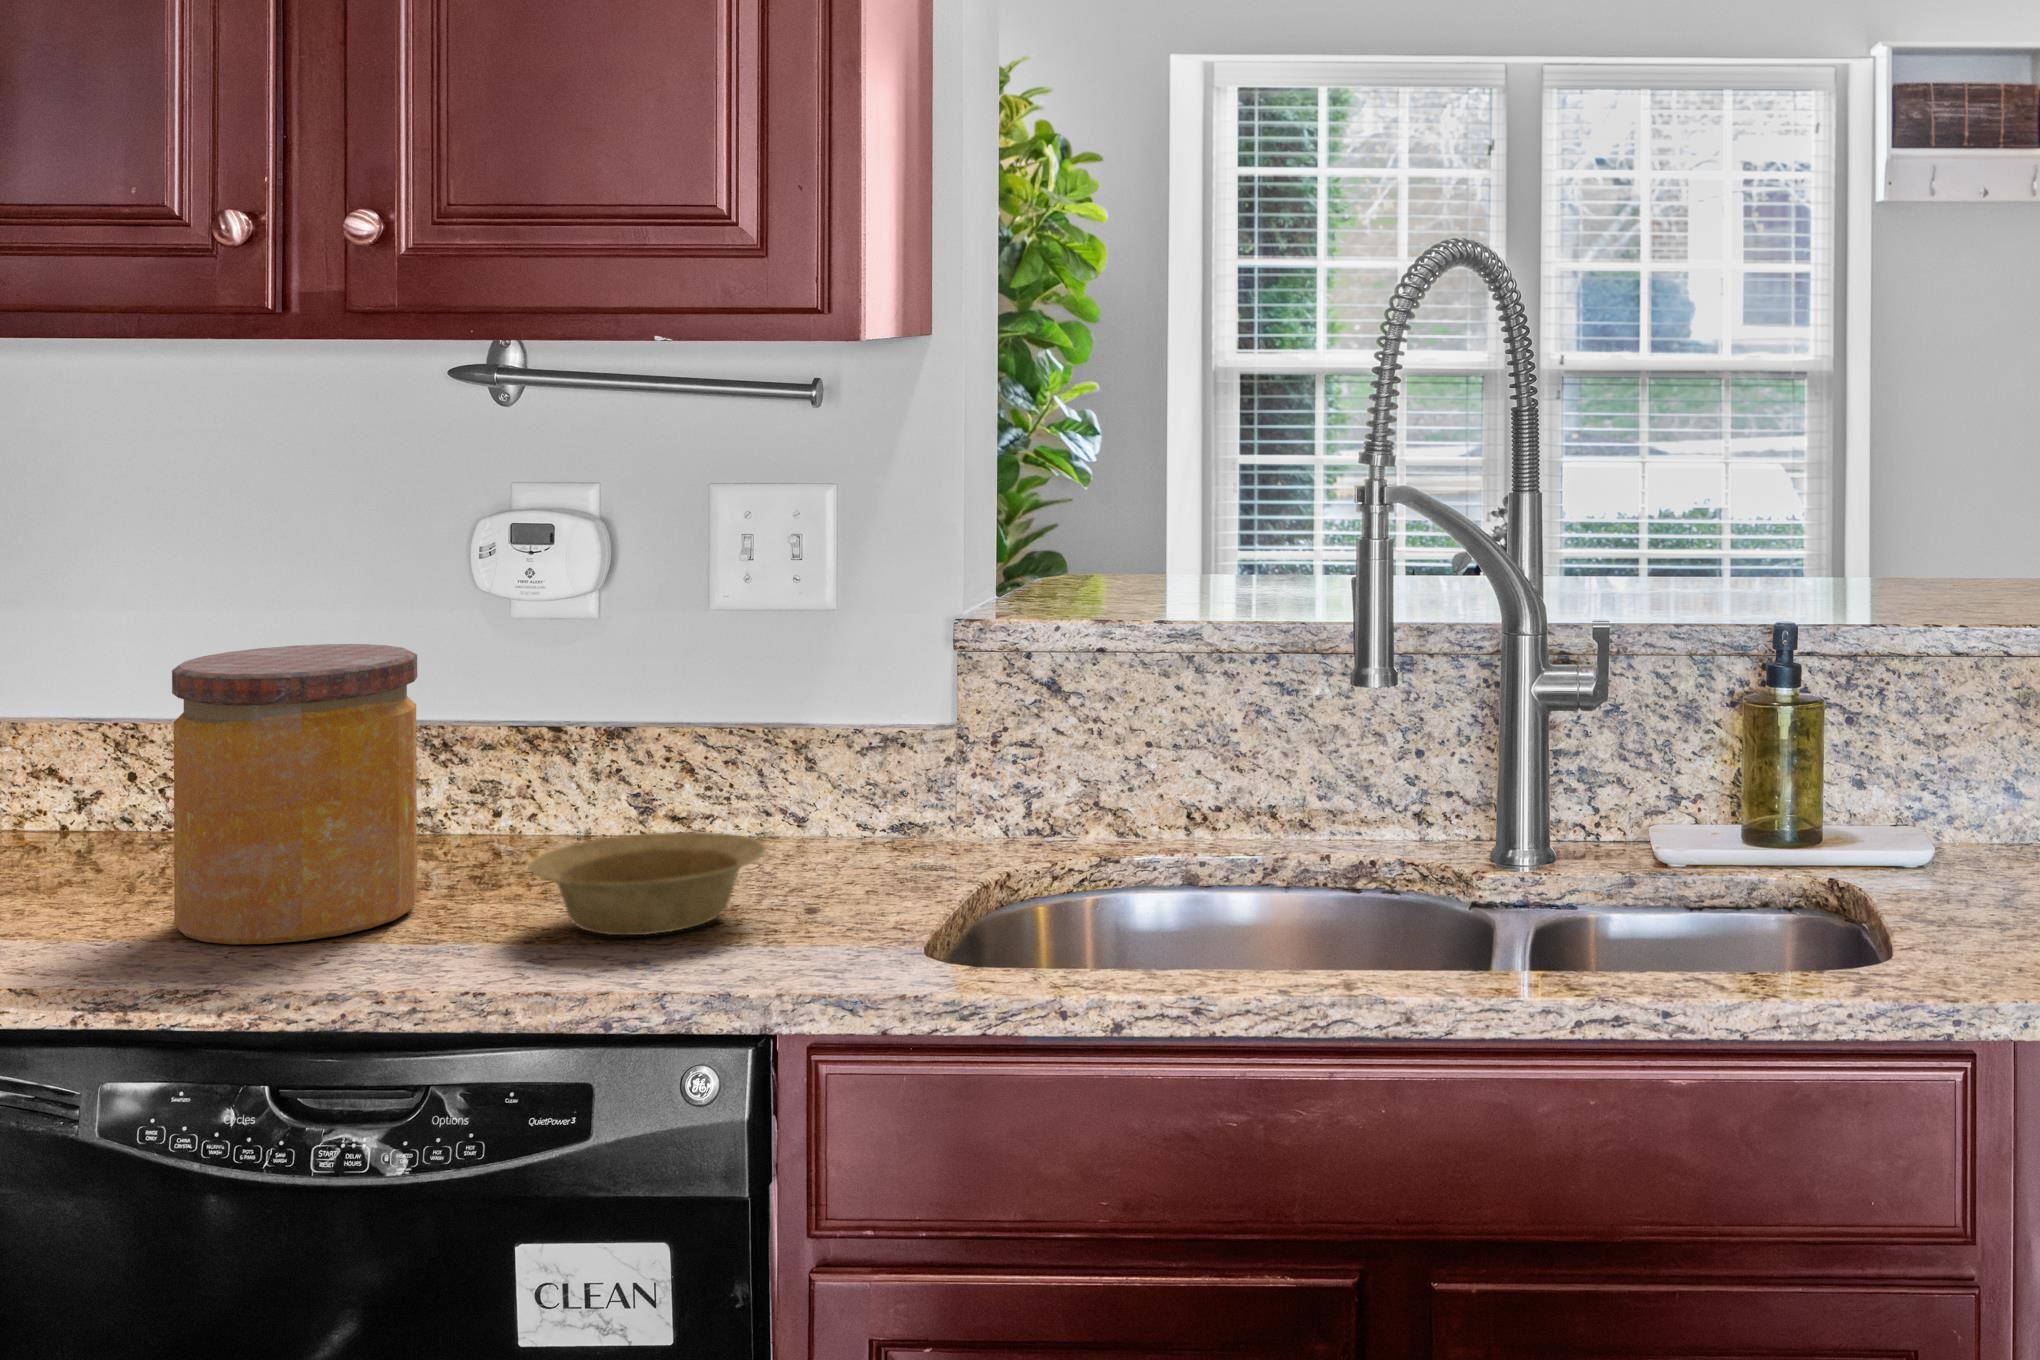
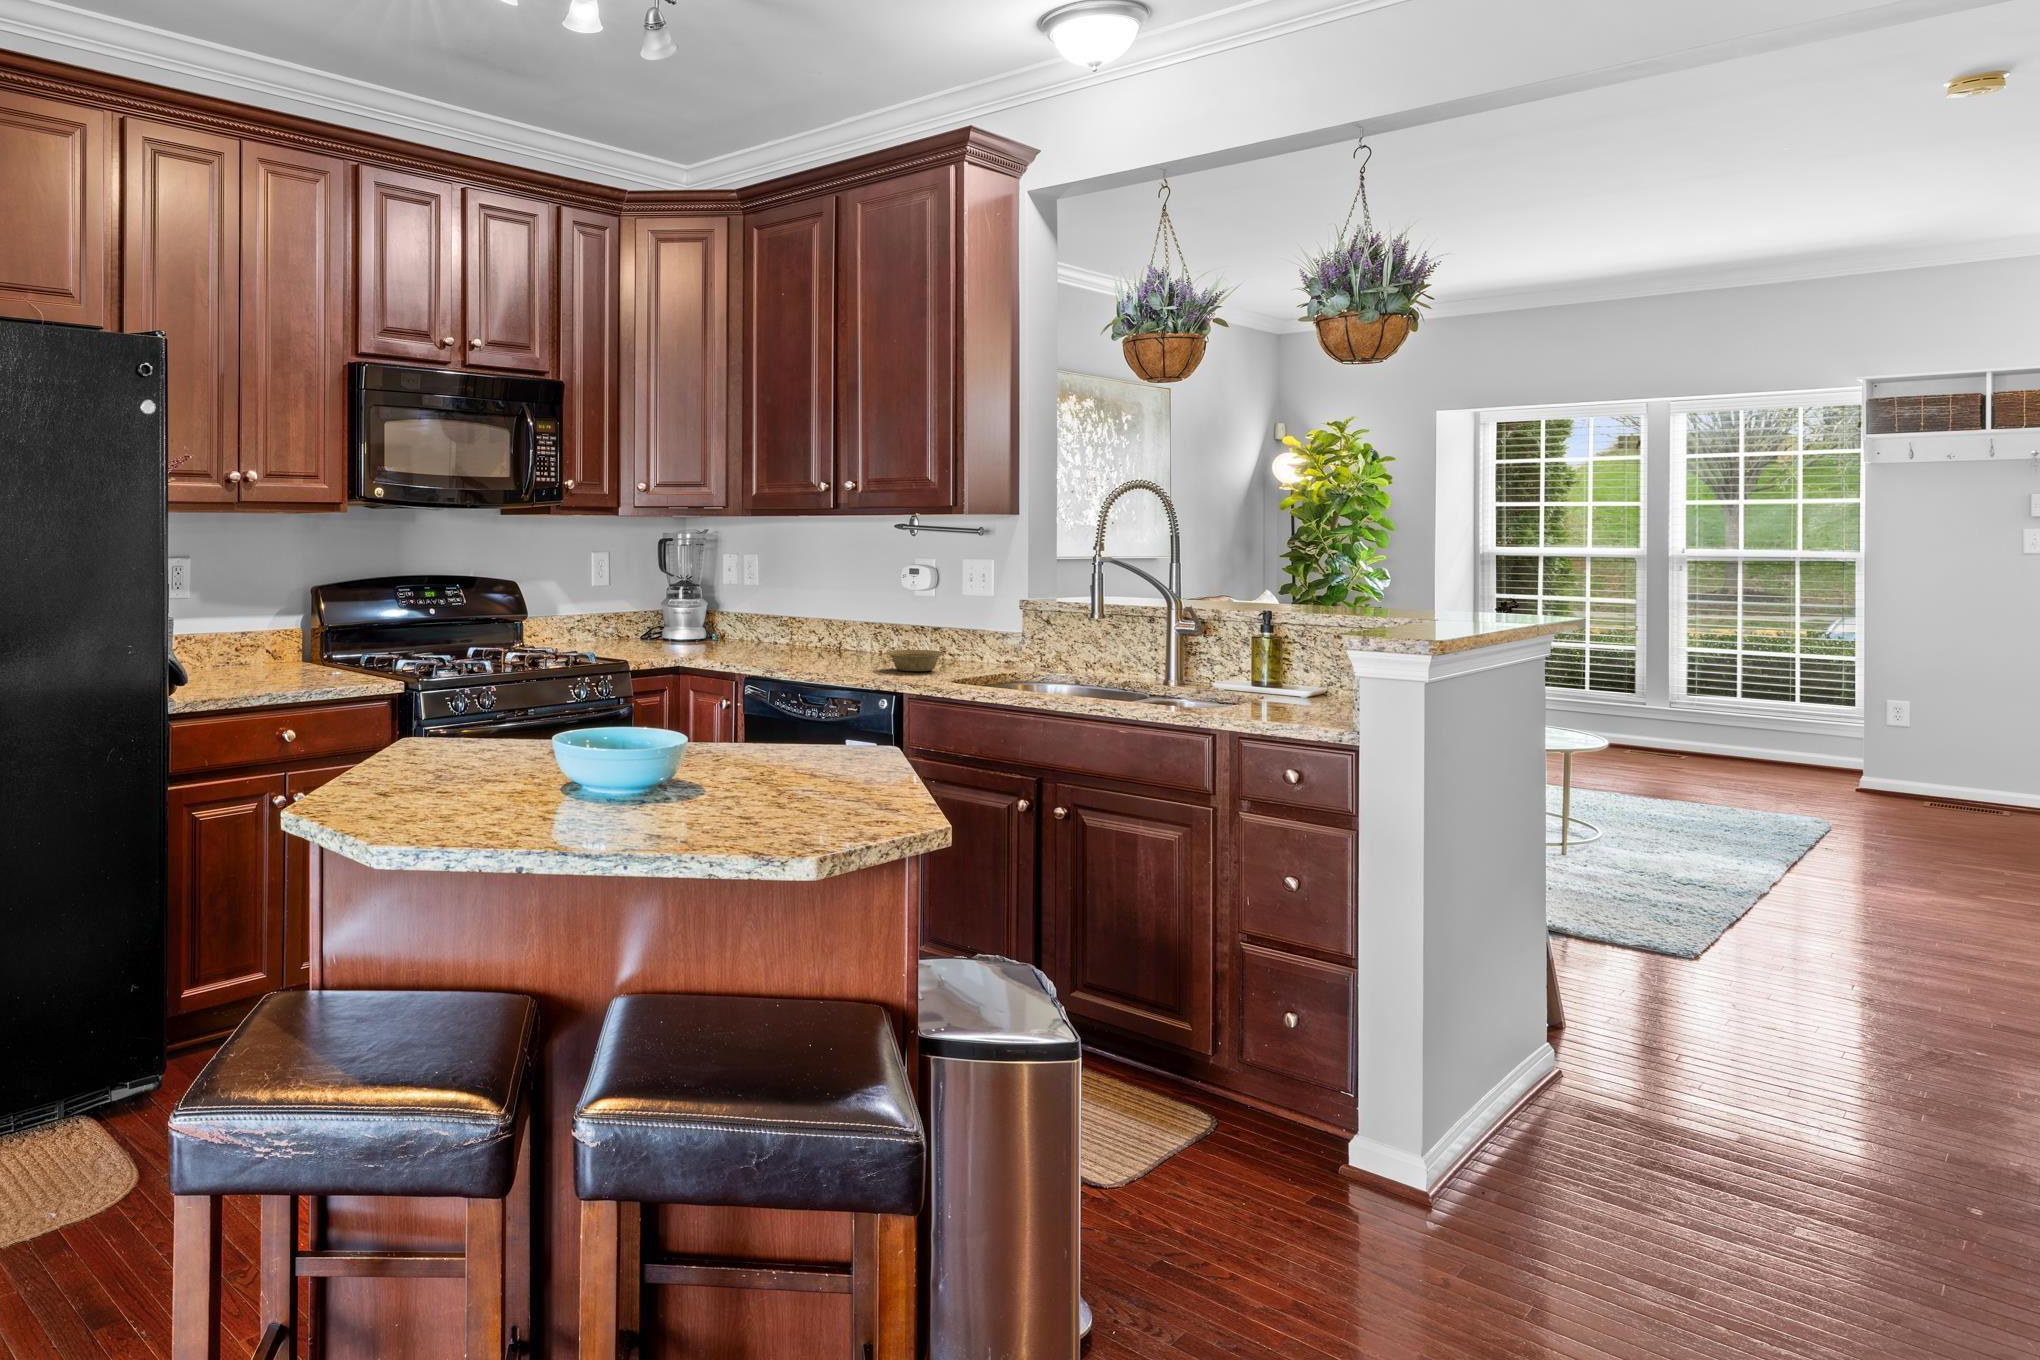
jar: present [172,644,417,944] -> none [815,595,870,665]

